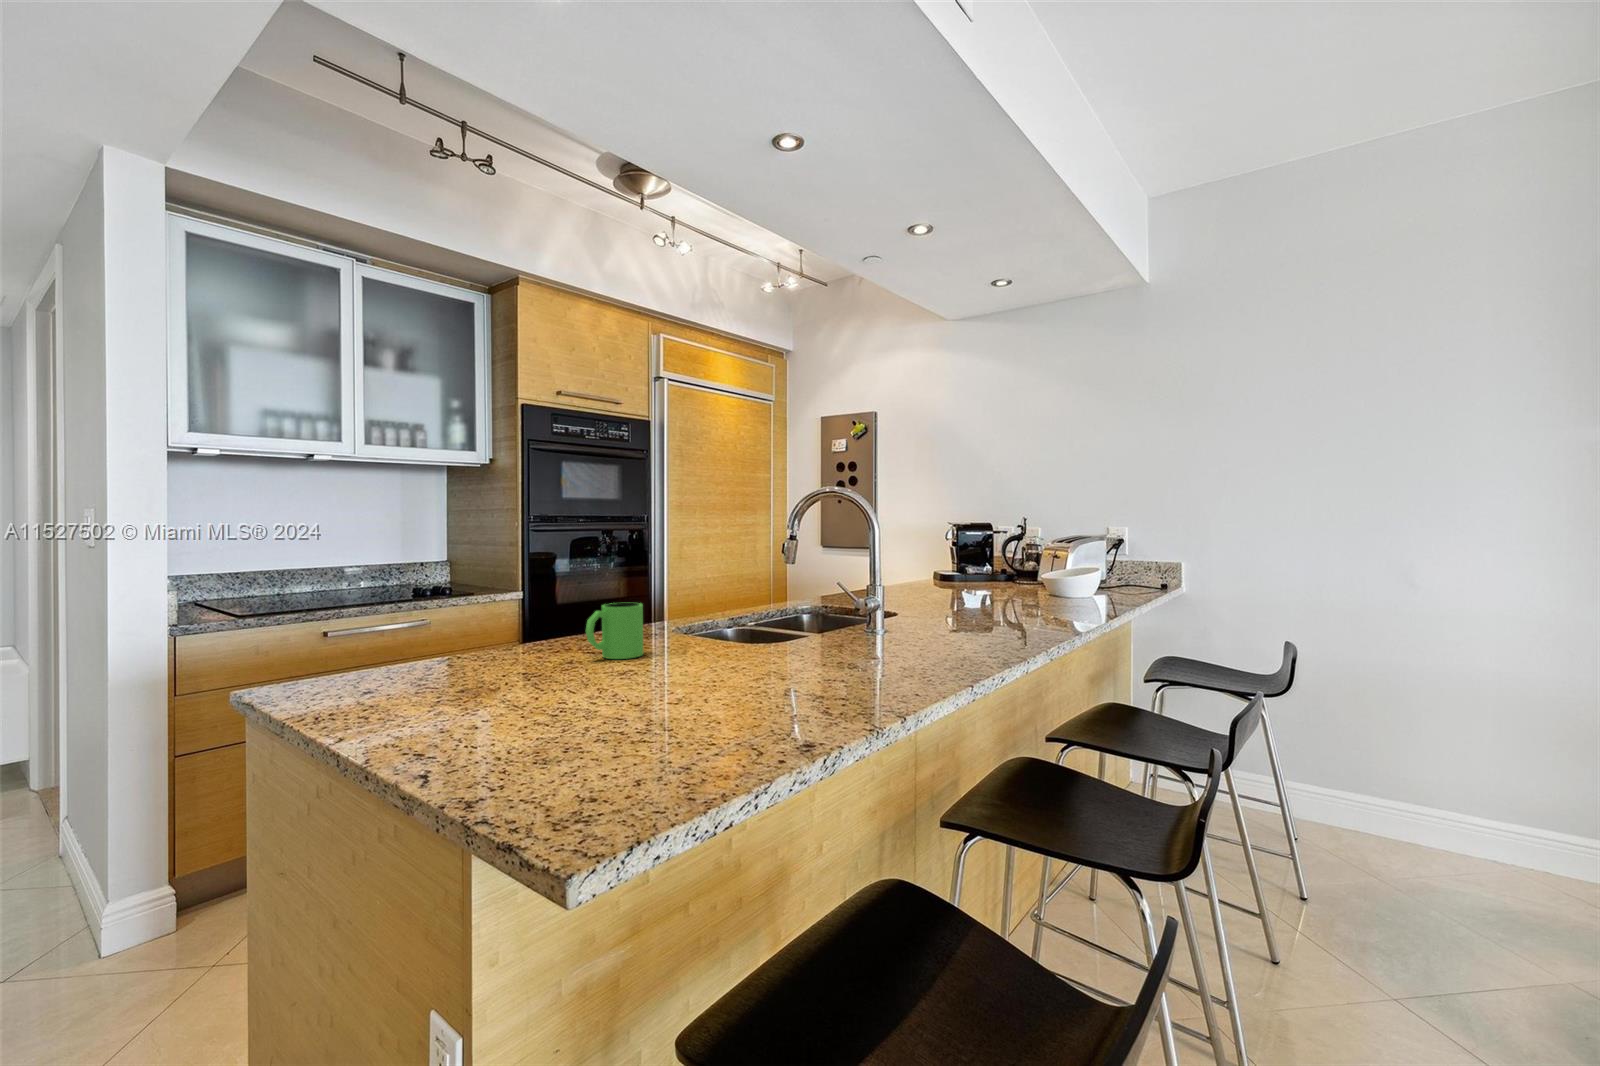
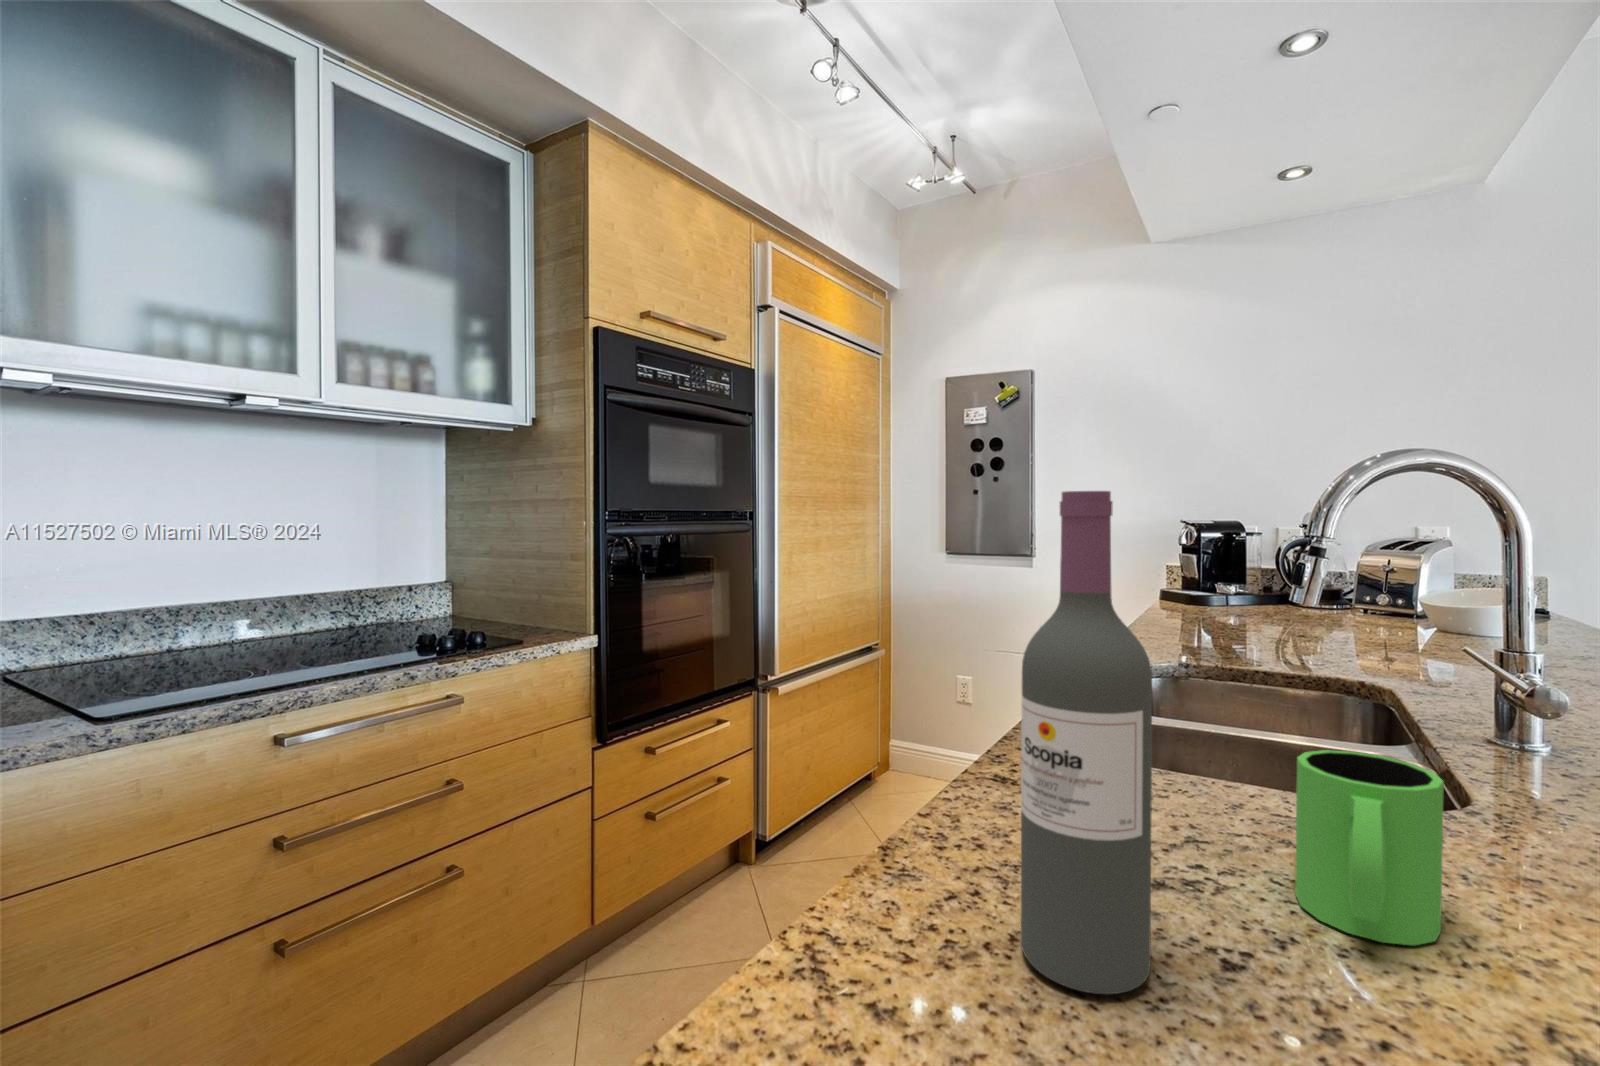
wine bottle: none [484,510,527,663] -> present [1021,491,1152,994]

